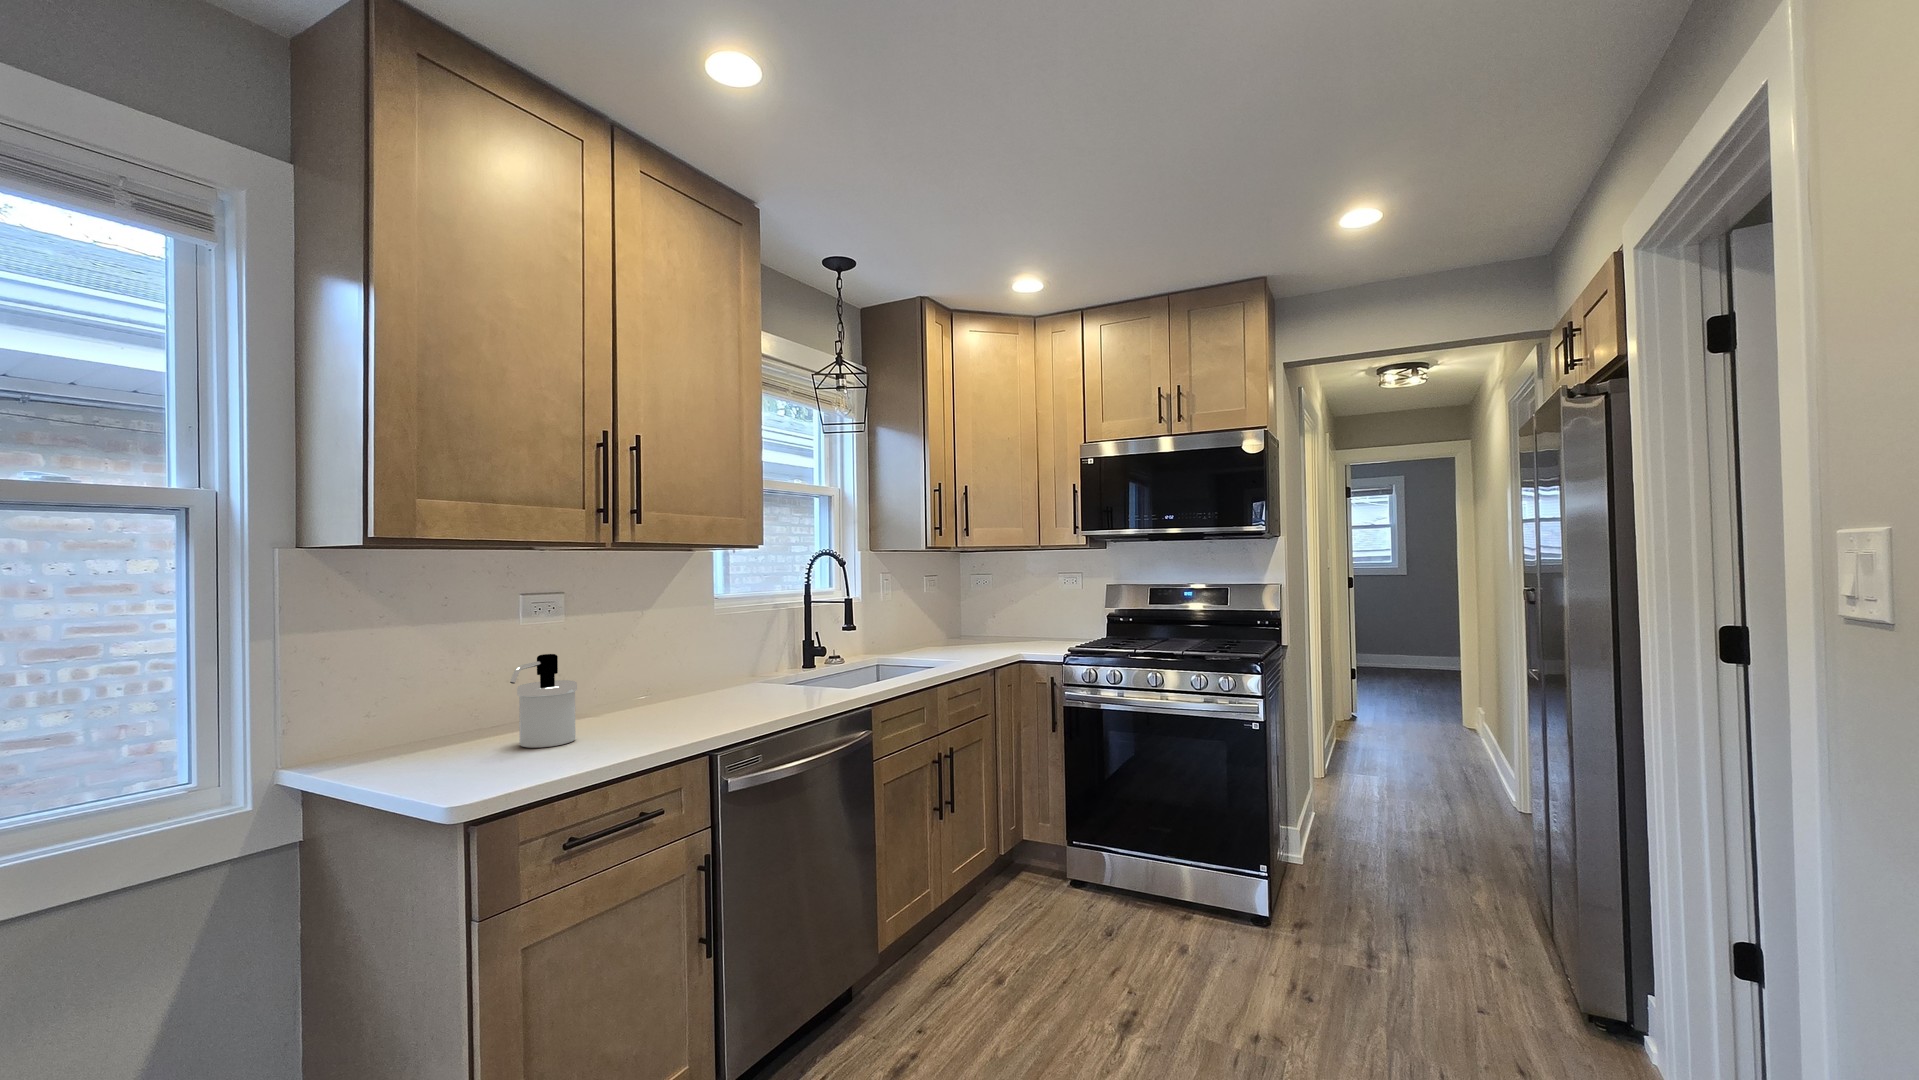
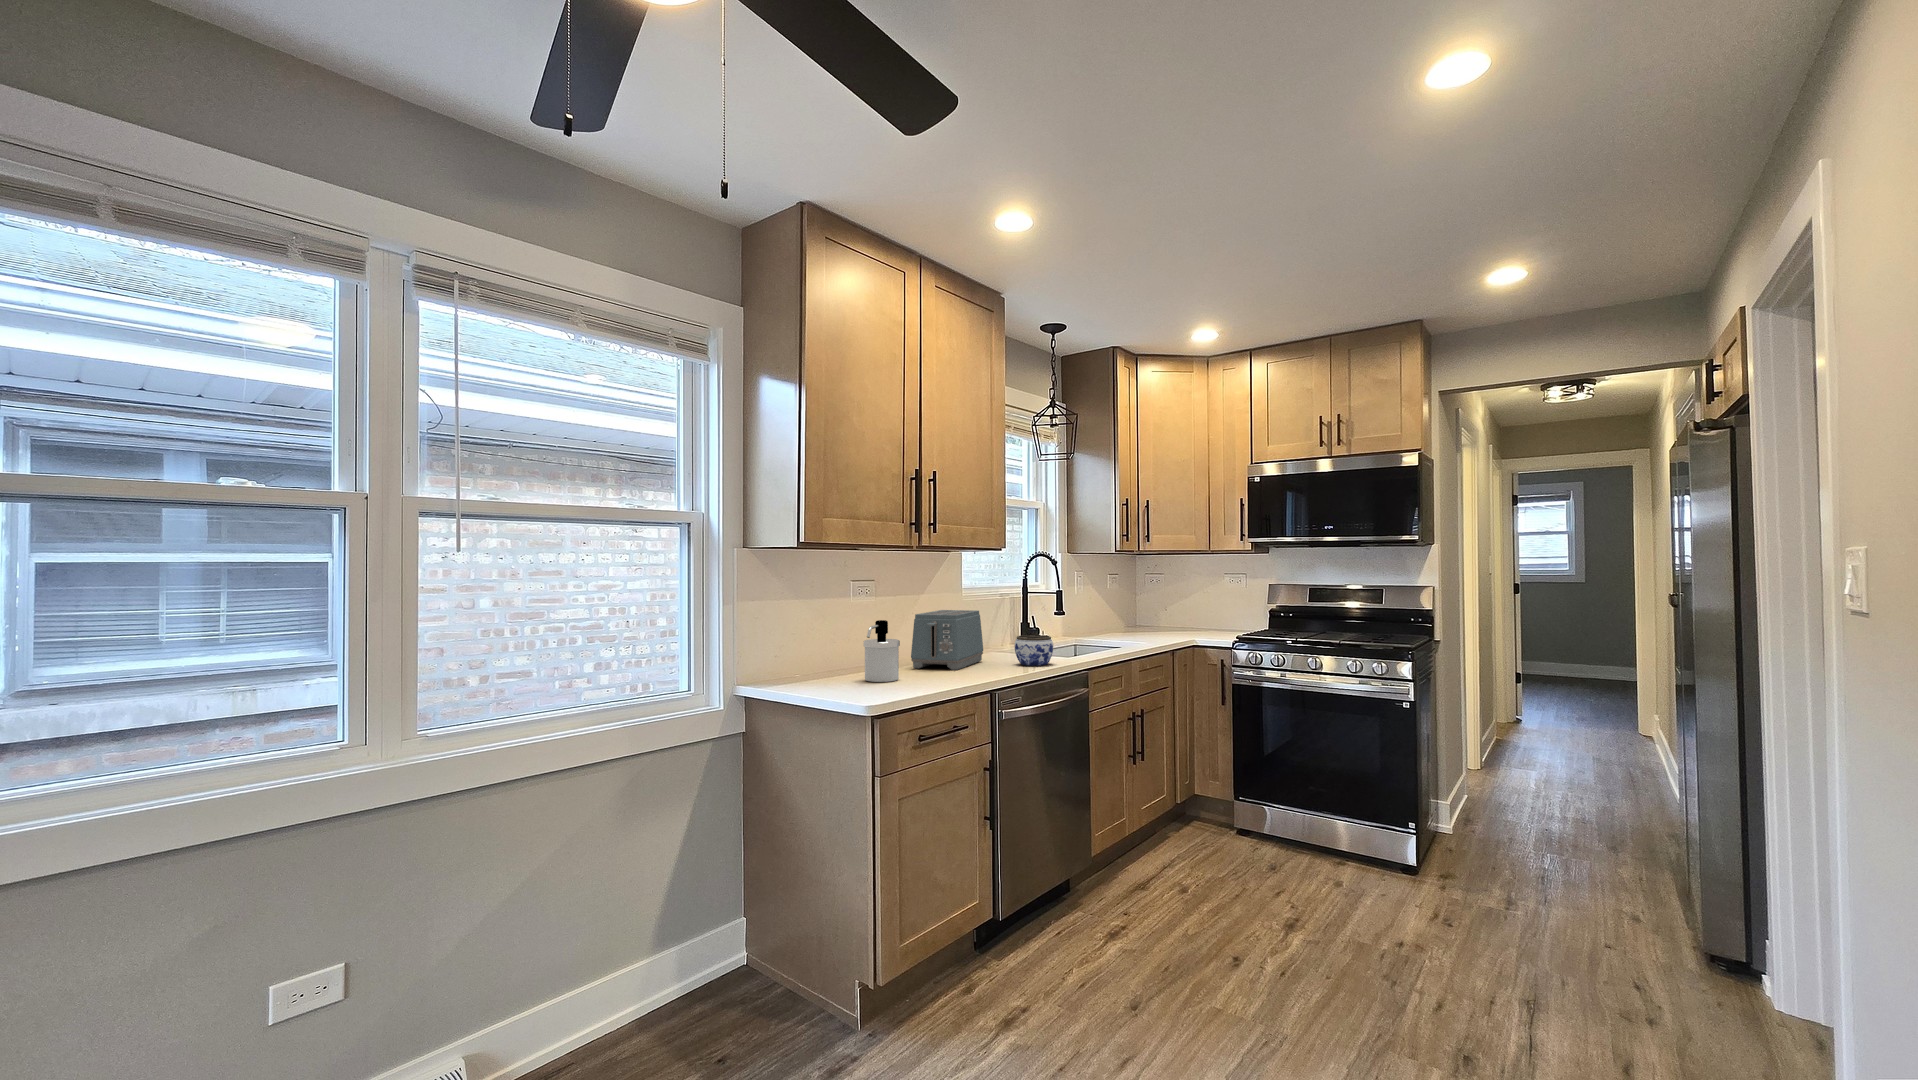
toaster: none [617,631,734,717] -> present [911,610,983,670]
jar: none [770,661,823,705] -> present [1015,634,1053,666]

